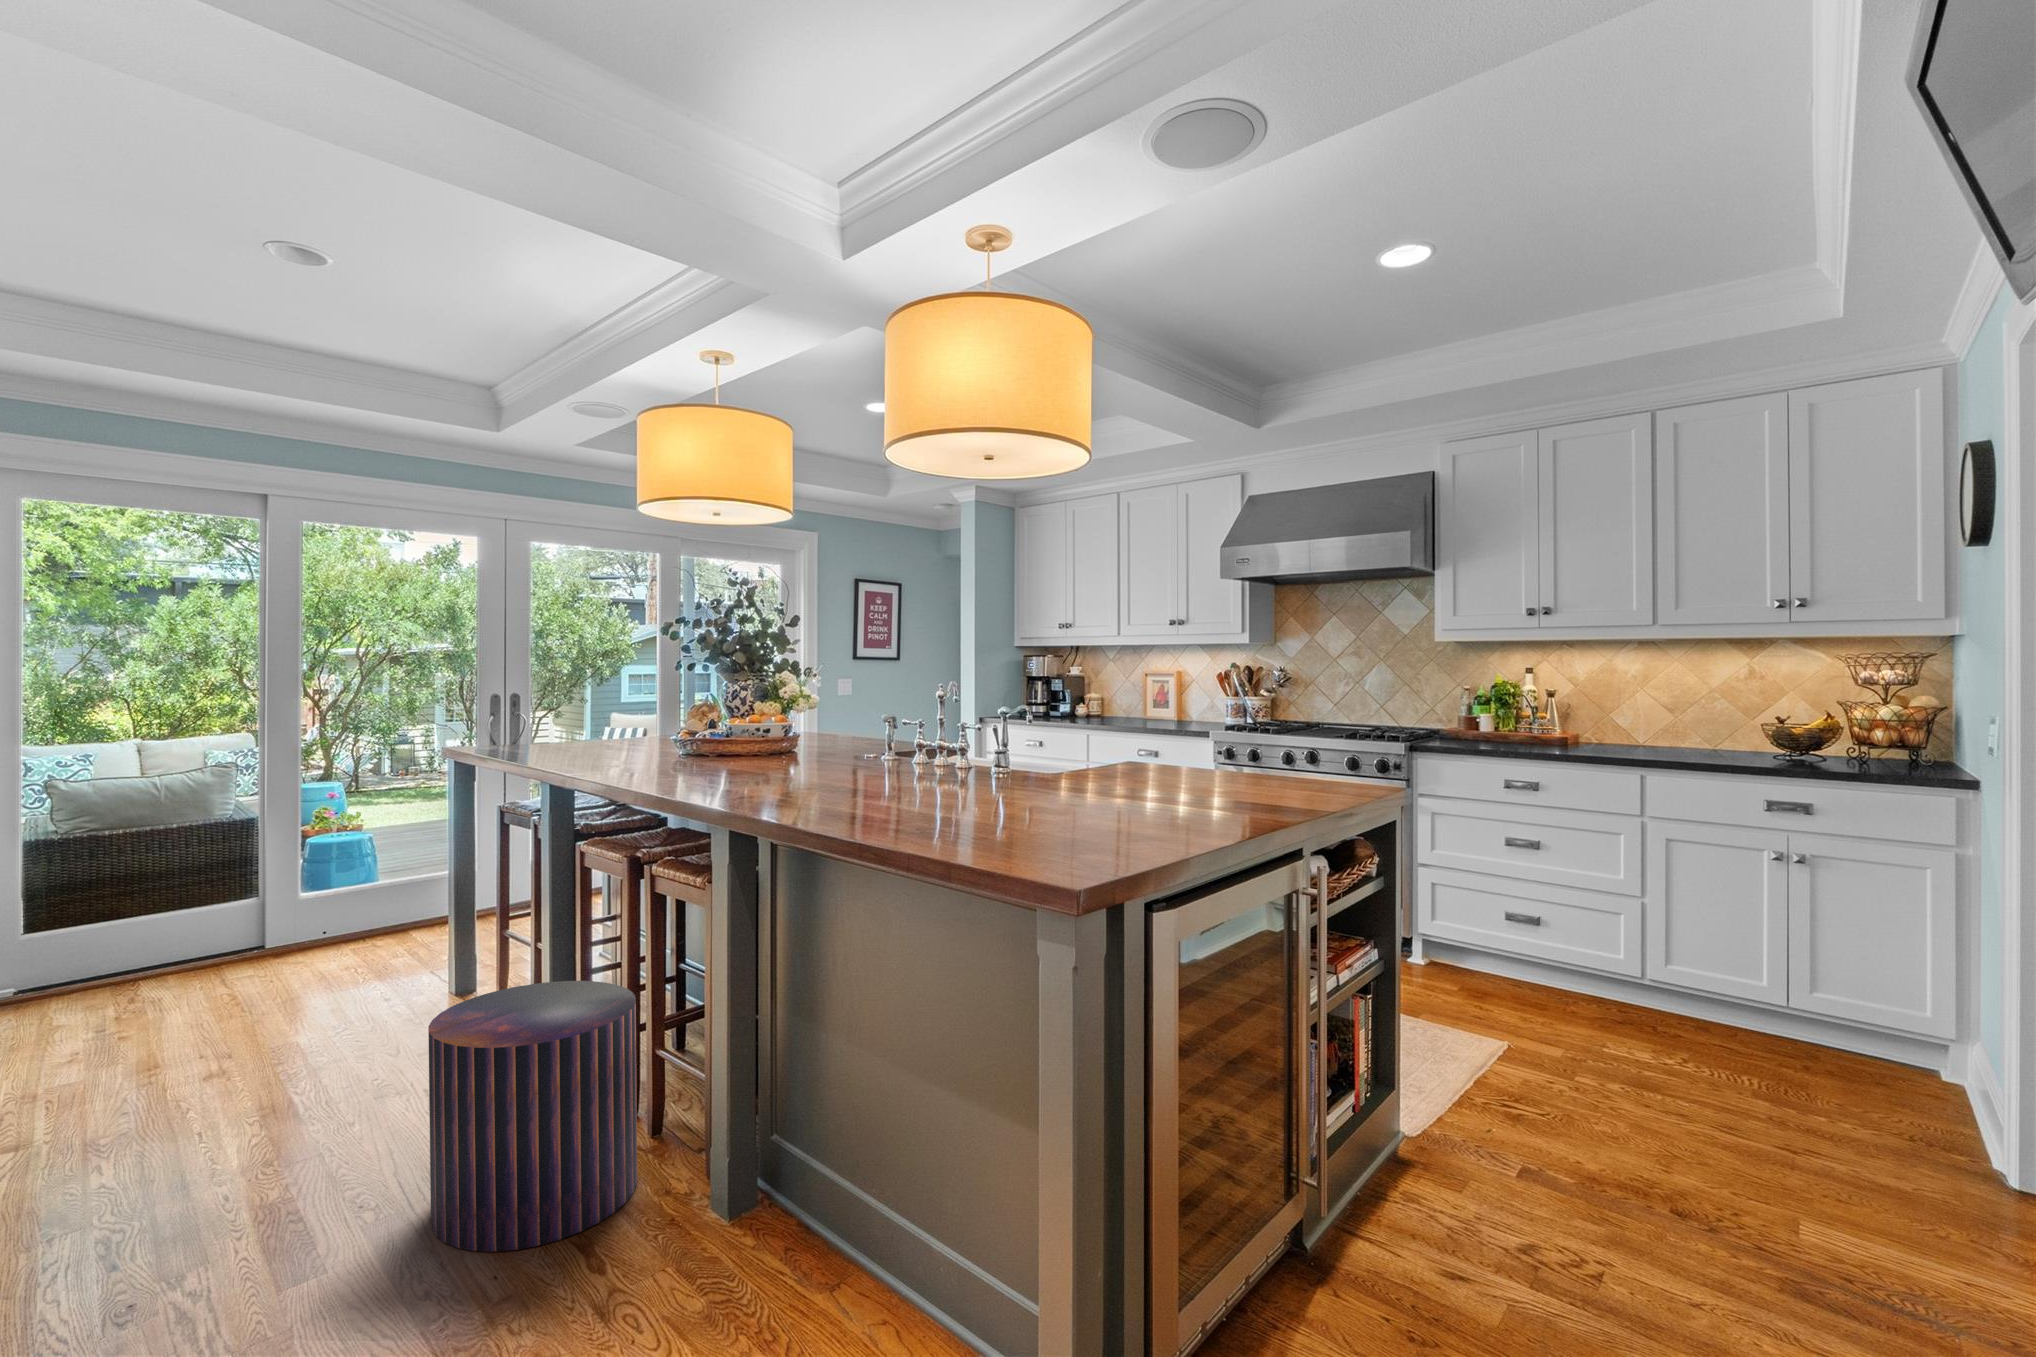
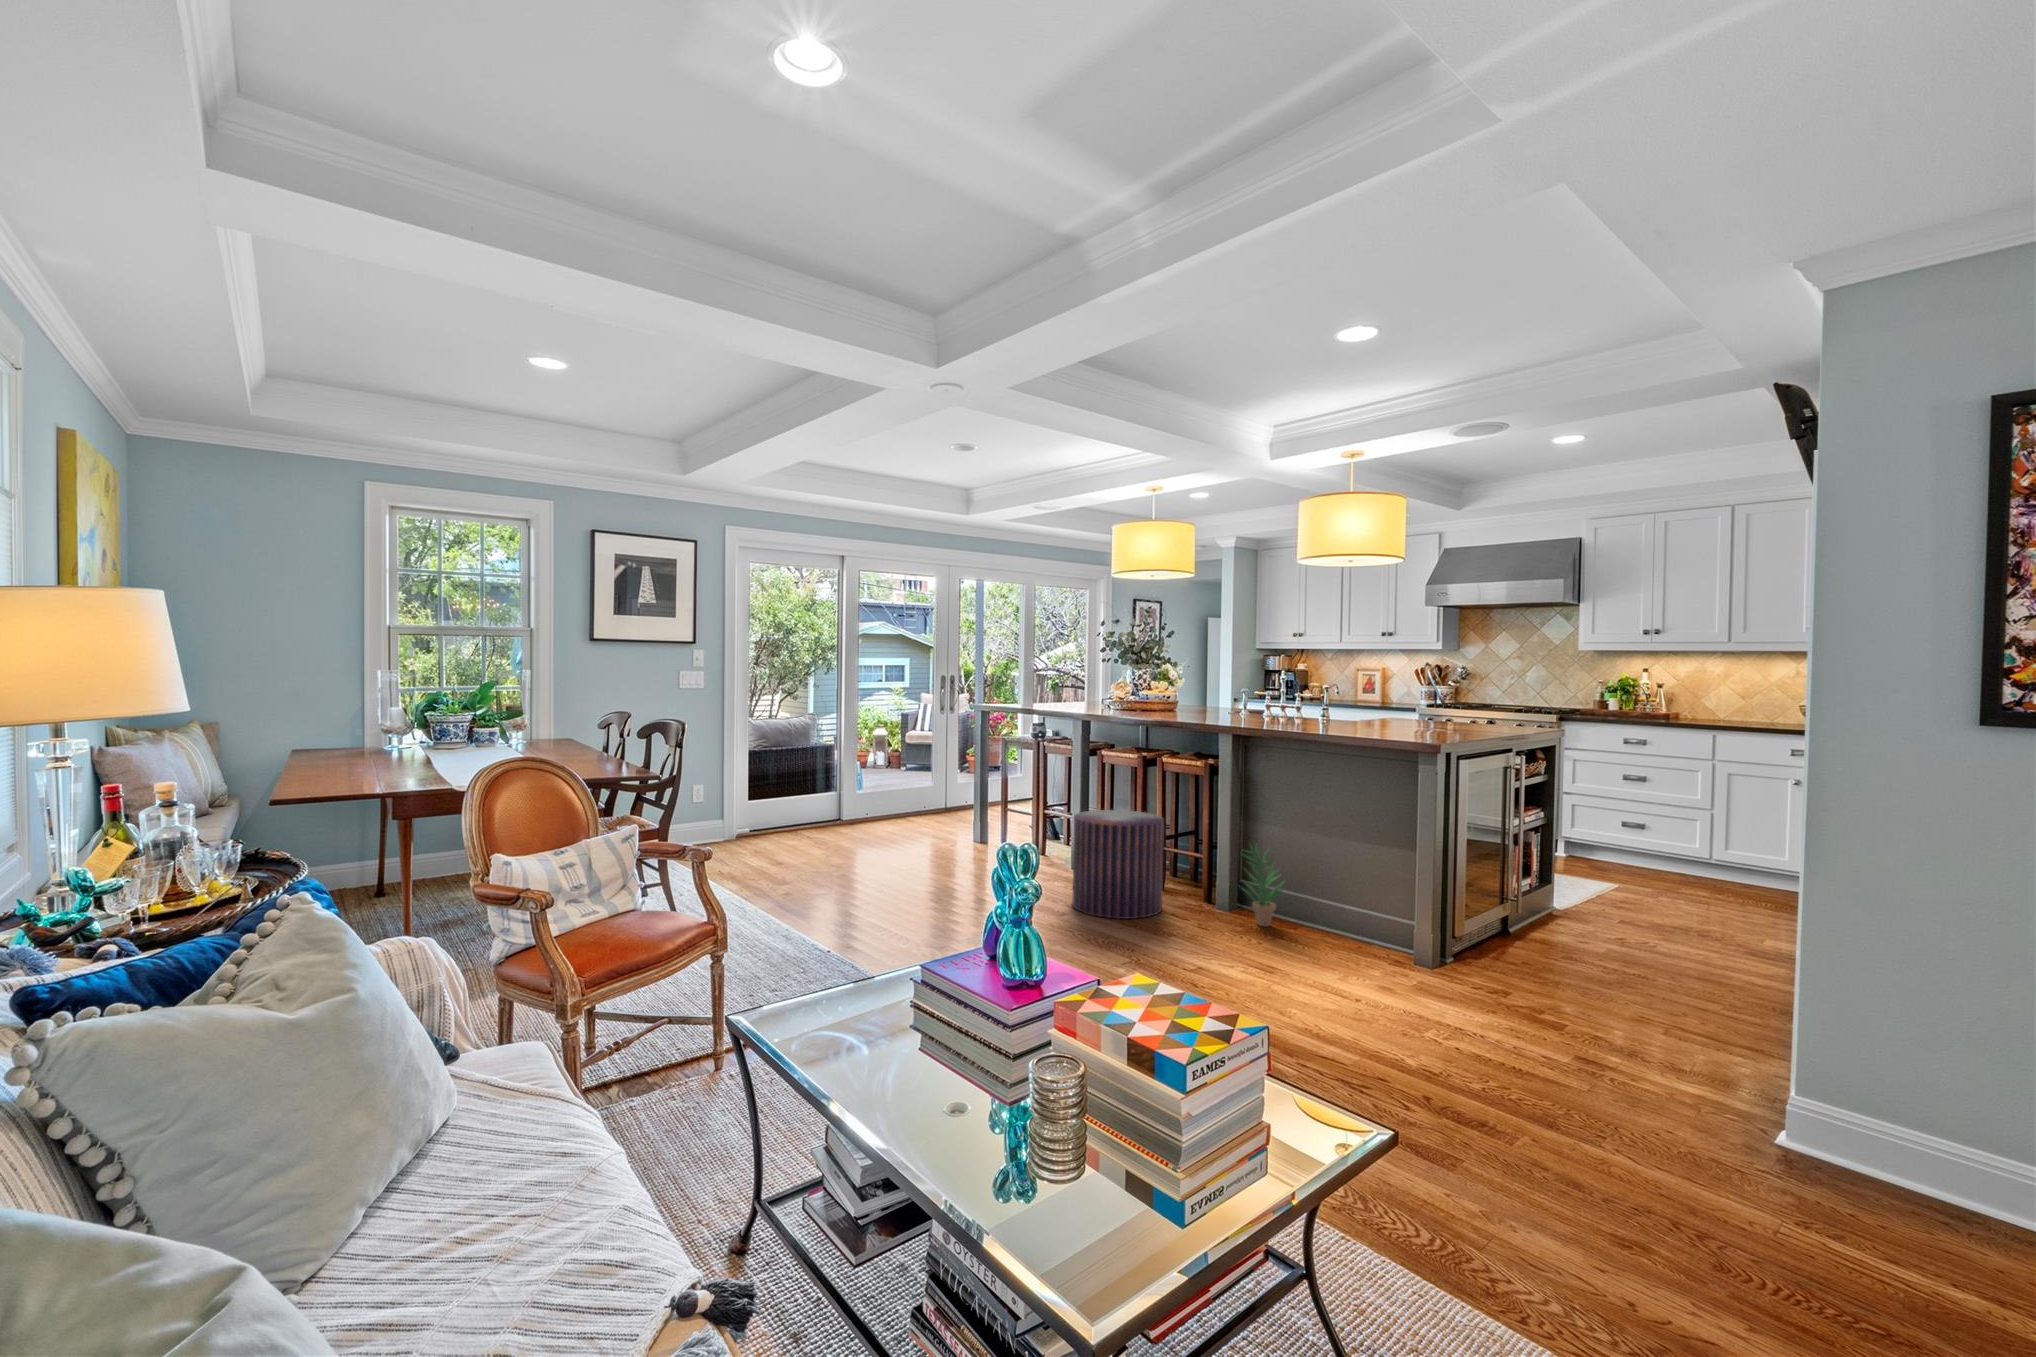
potted plant: none [756,1062,862,1248] -> present [1243,846,1283,926]

